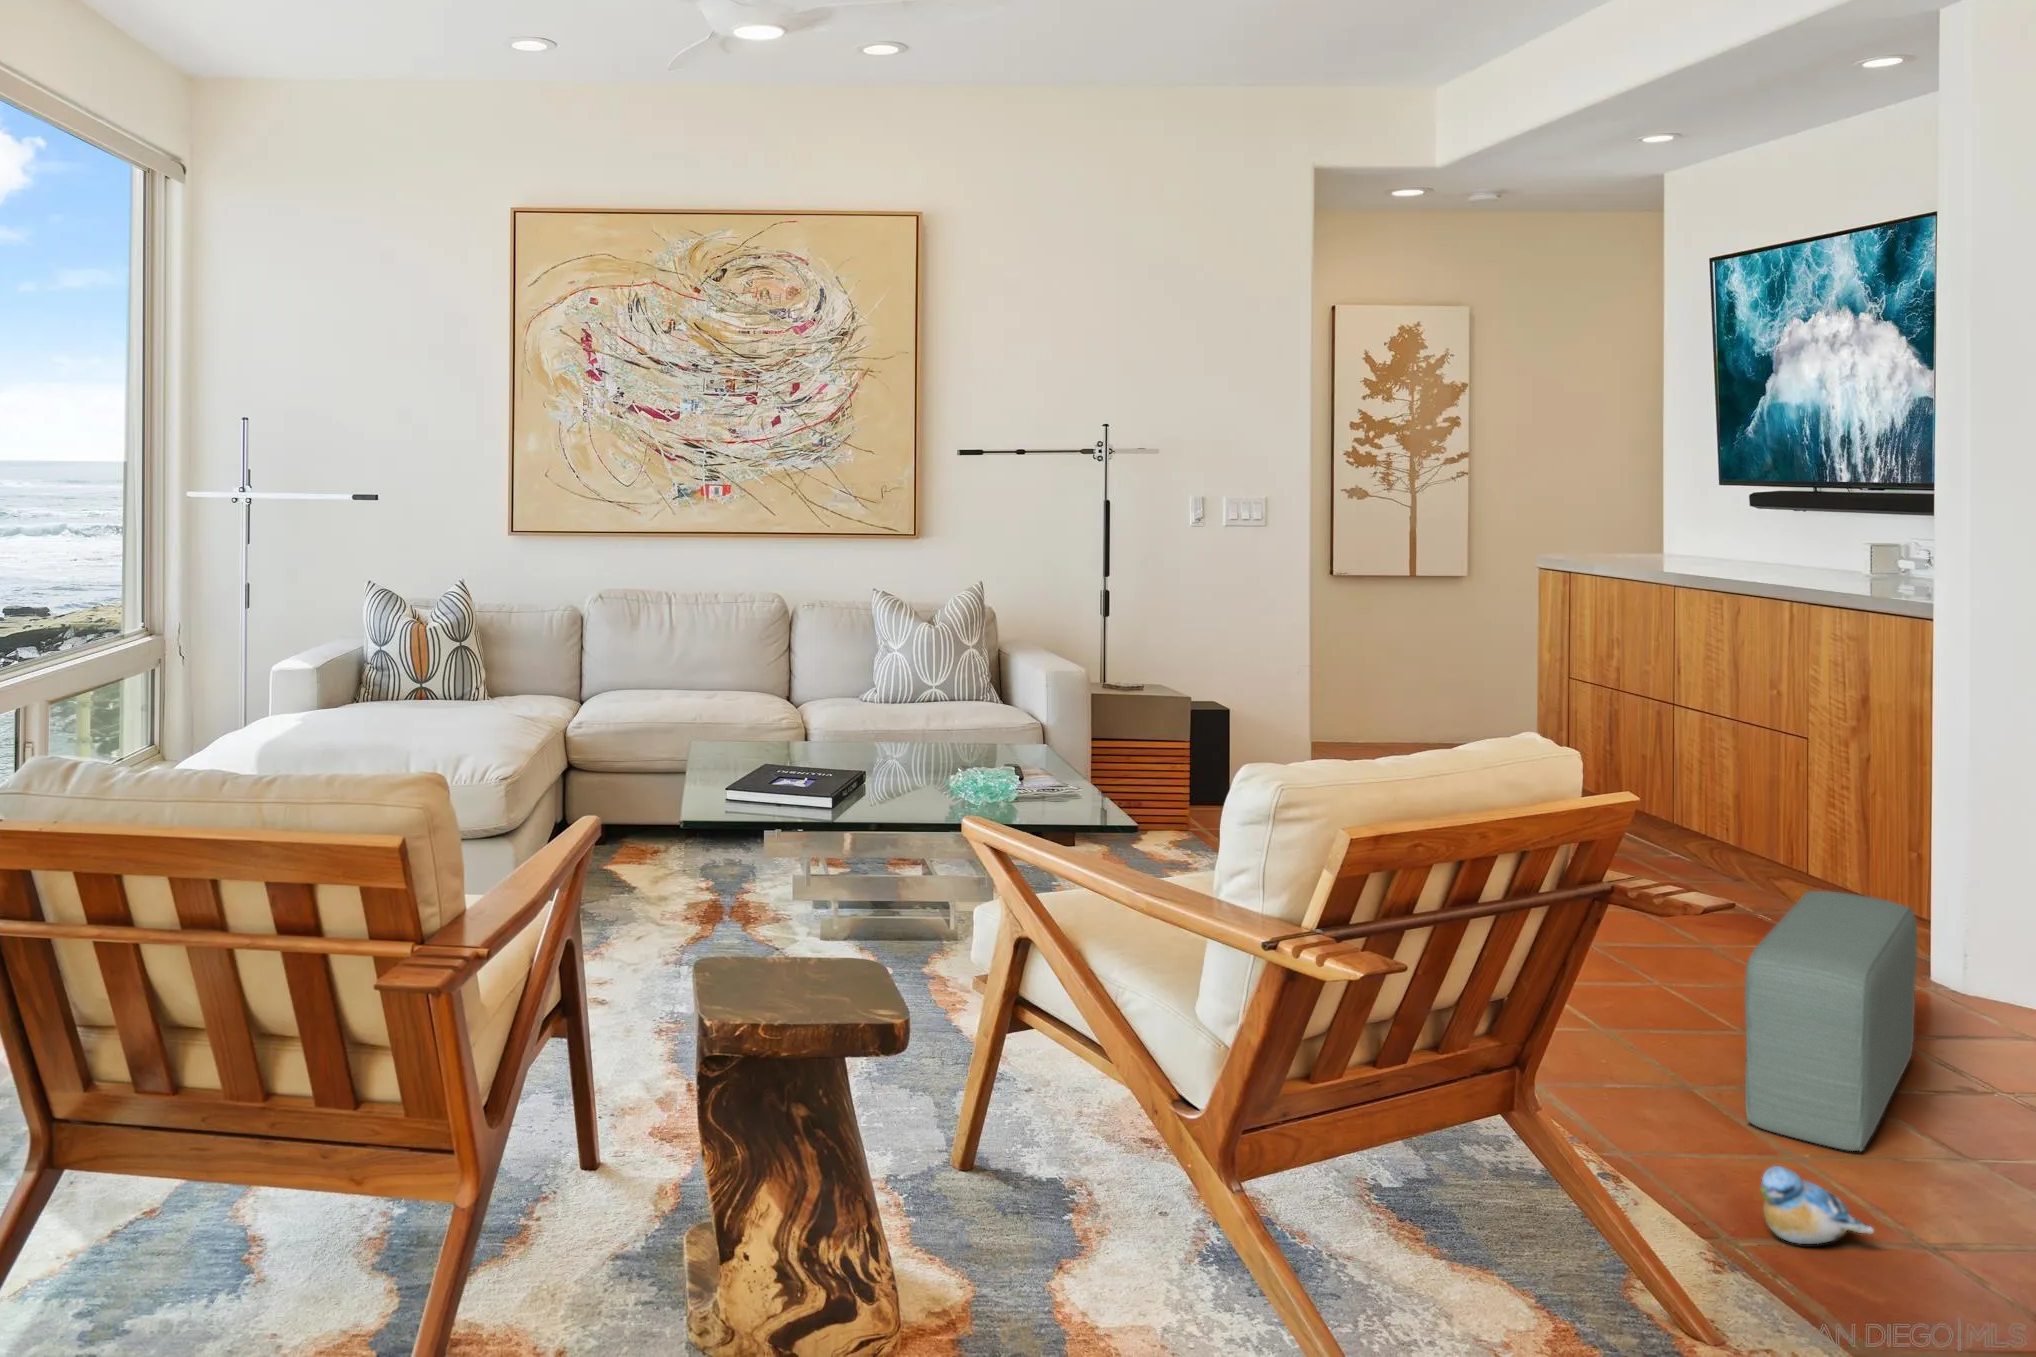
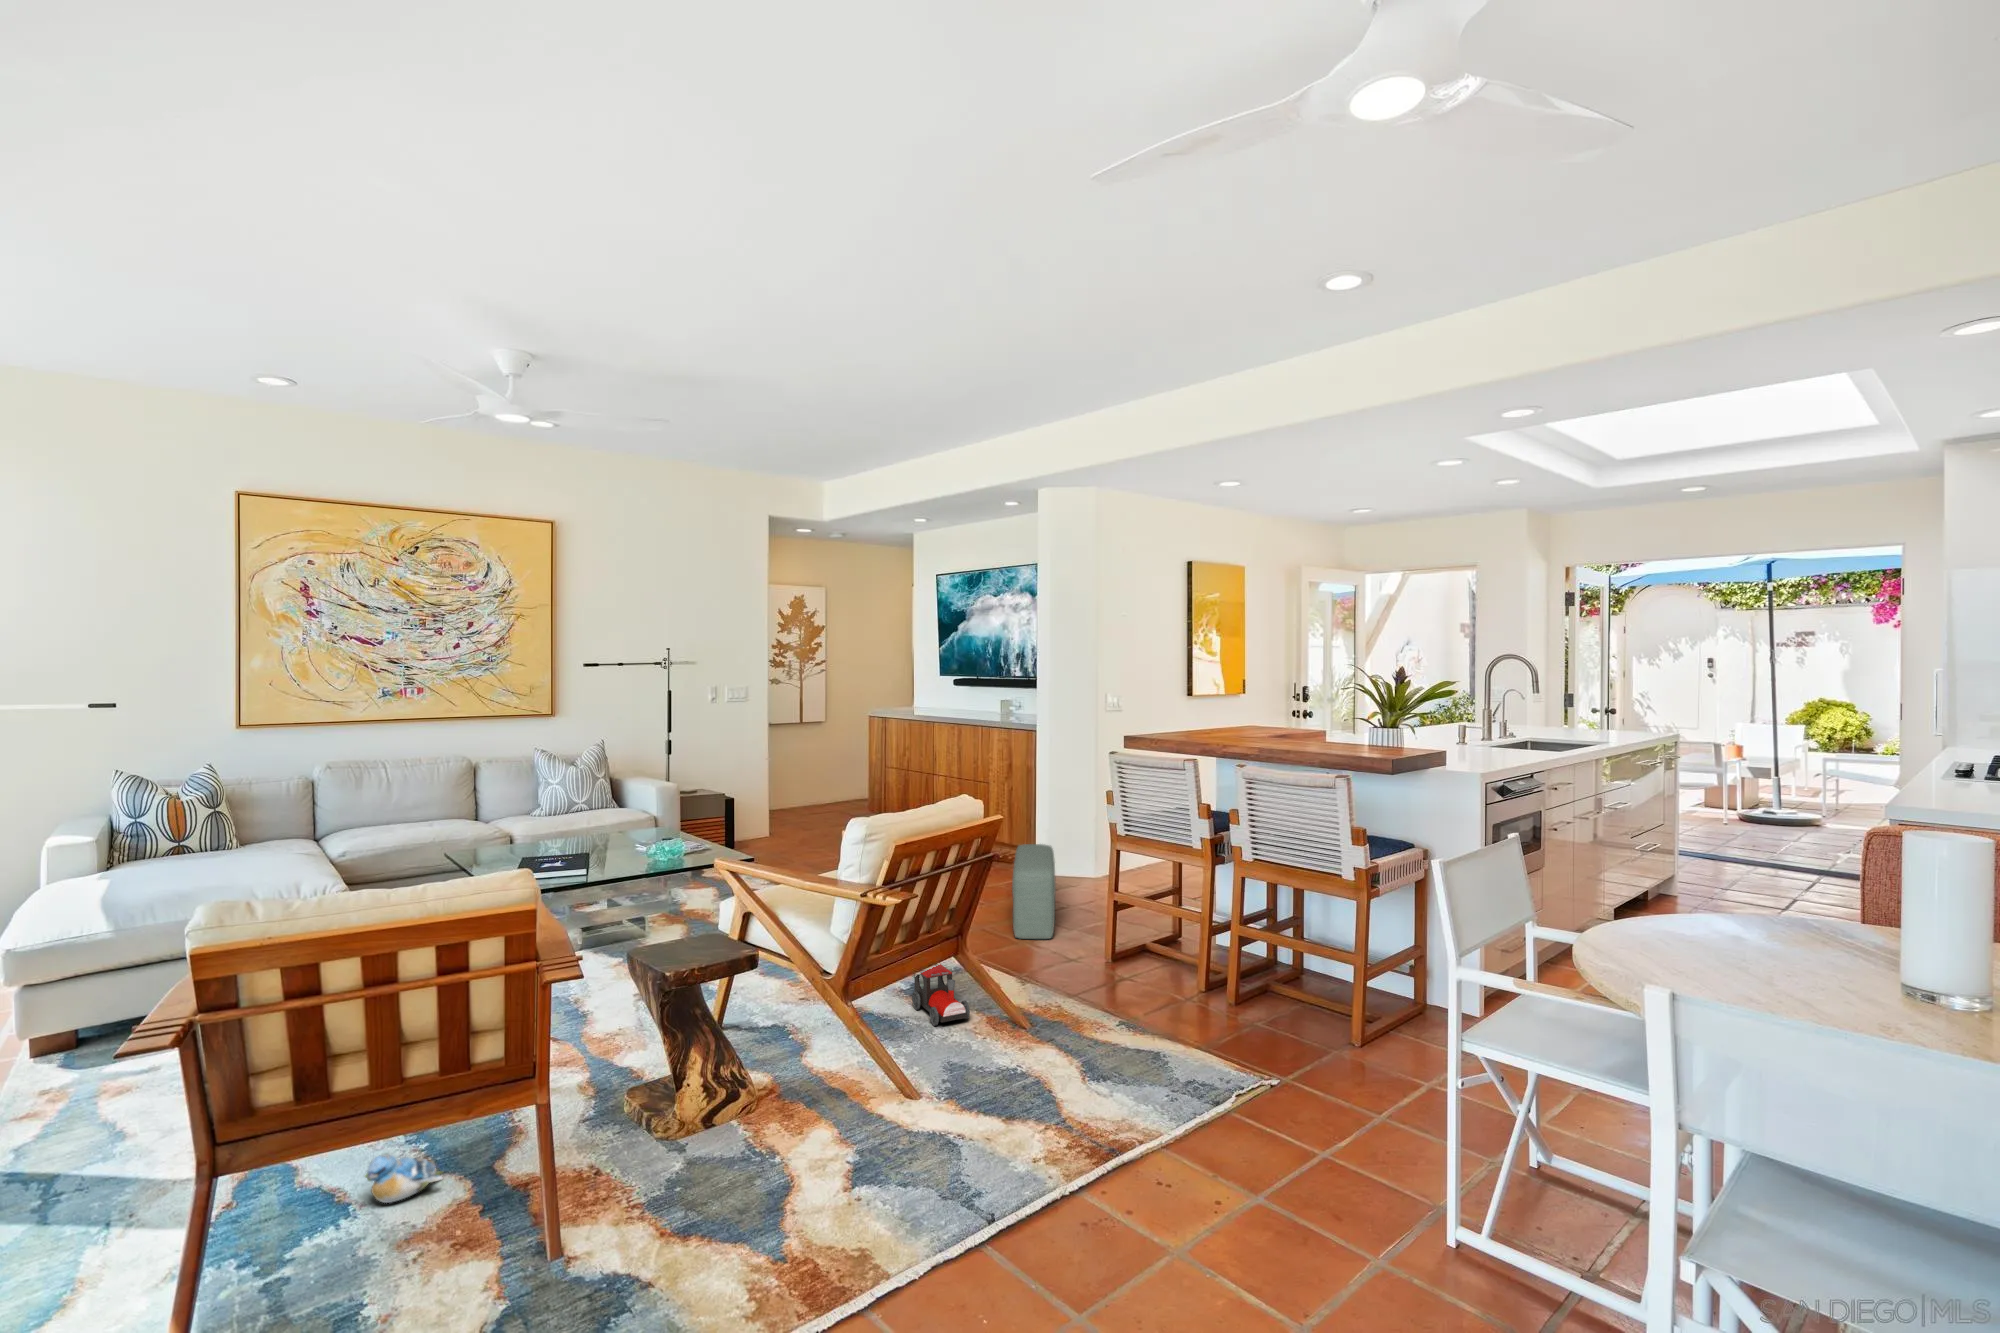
toy train: none [1365,1128,1488,1304] -> present [912,964,970,1026]
plush toy: present [1761,1166,1874,1244] -> present [365,1155,443,1203]

